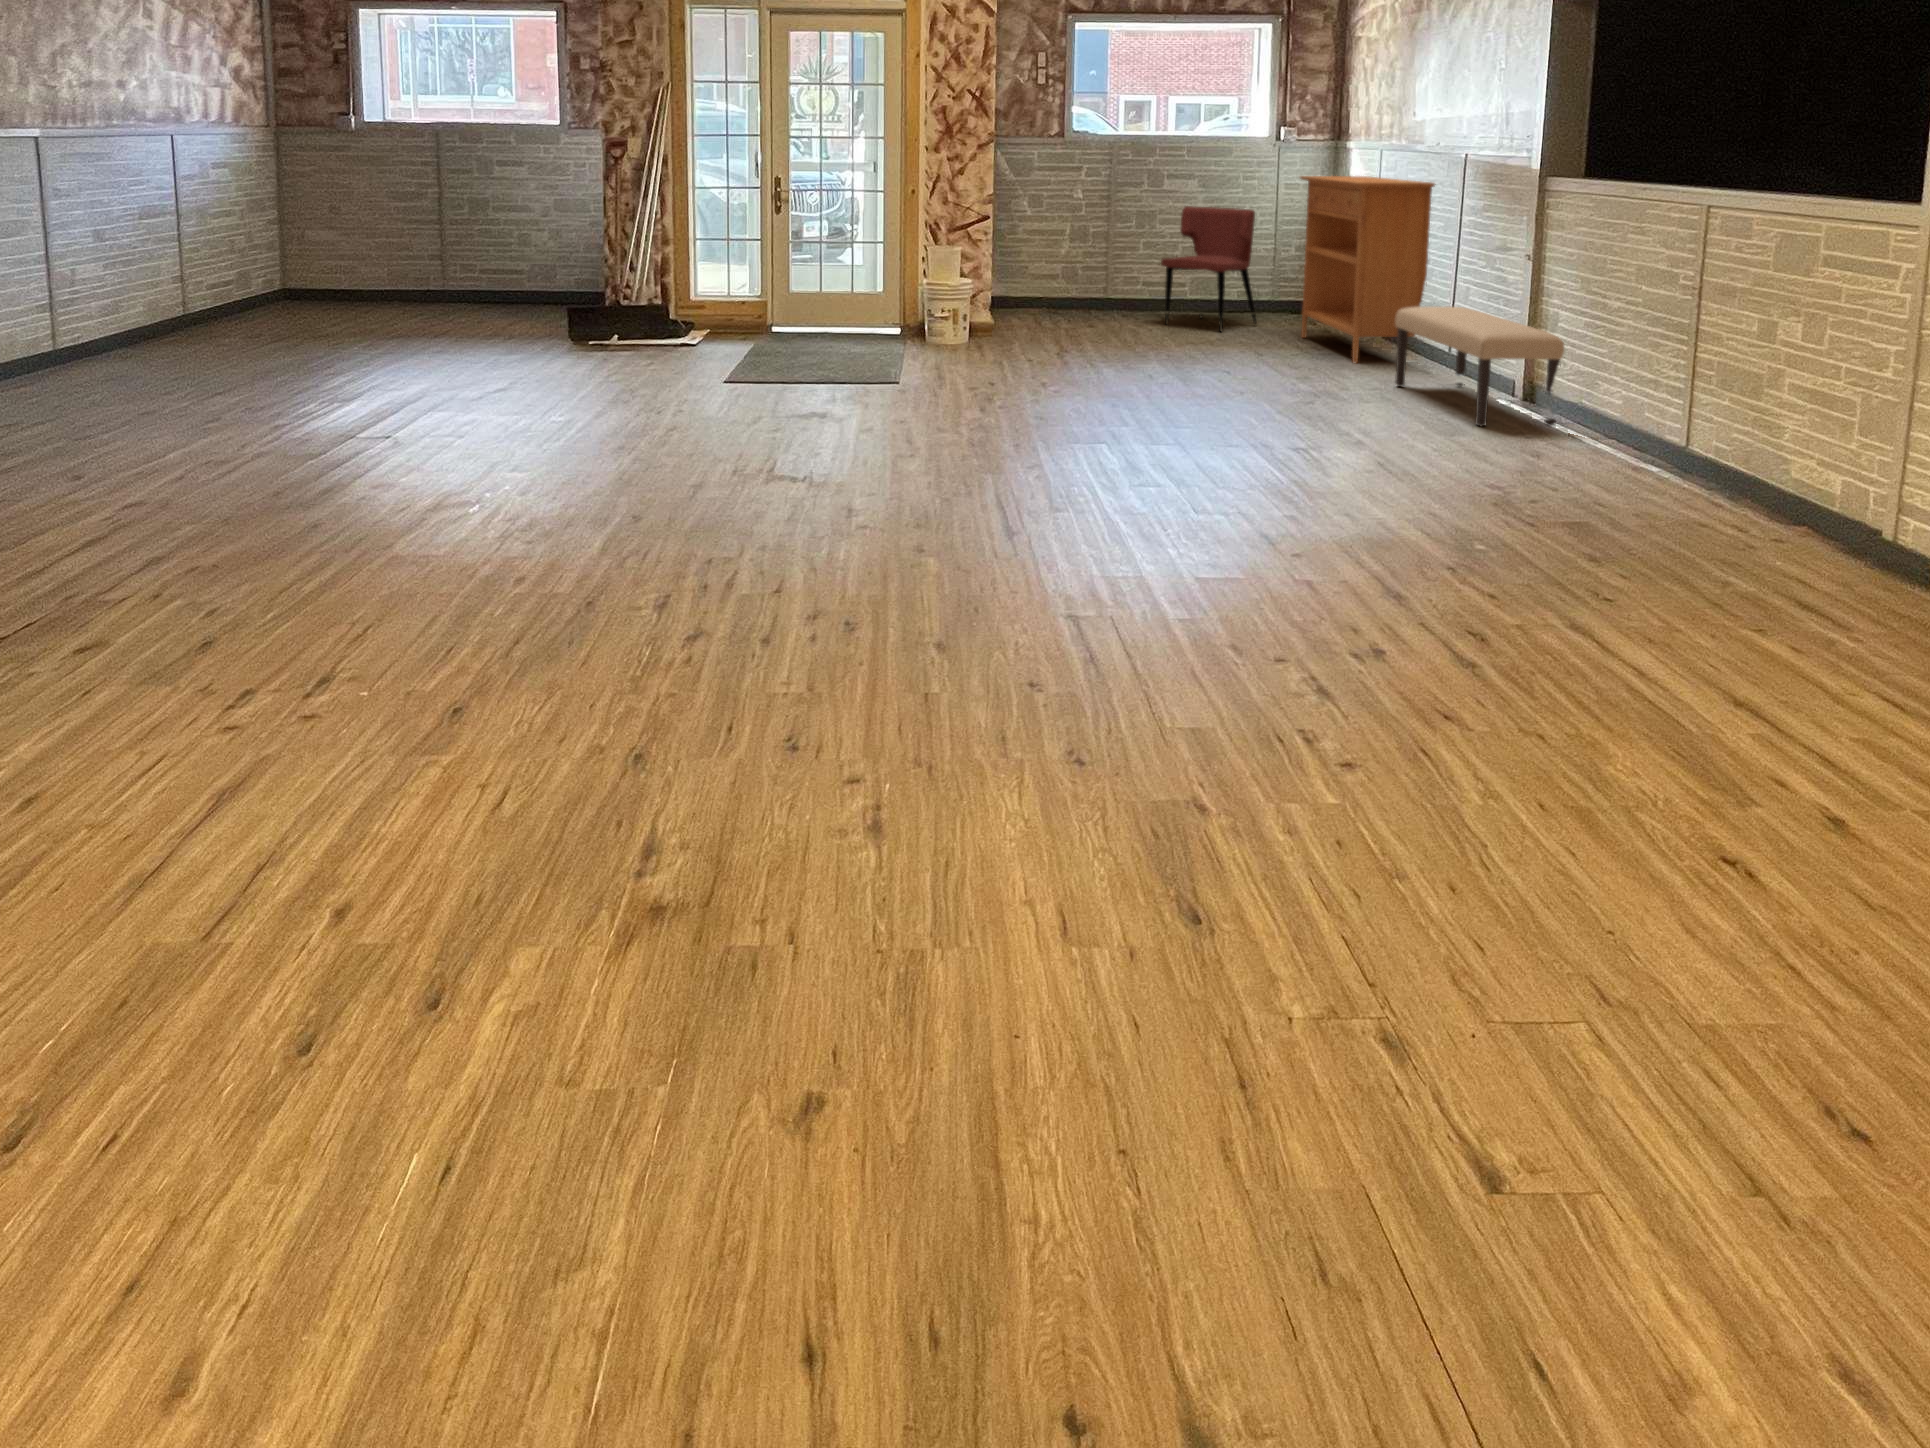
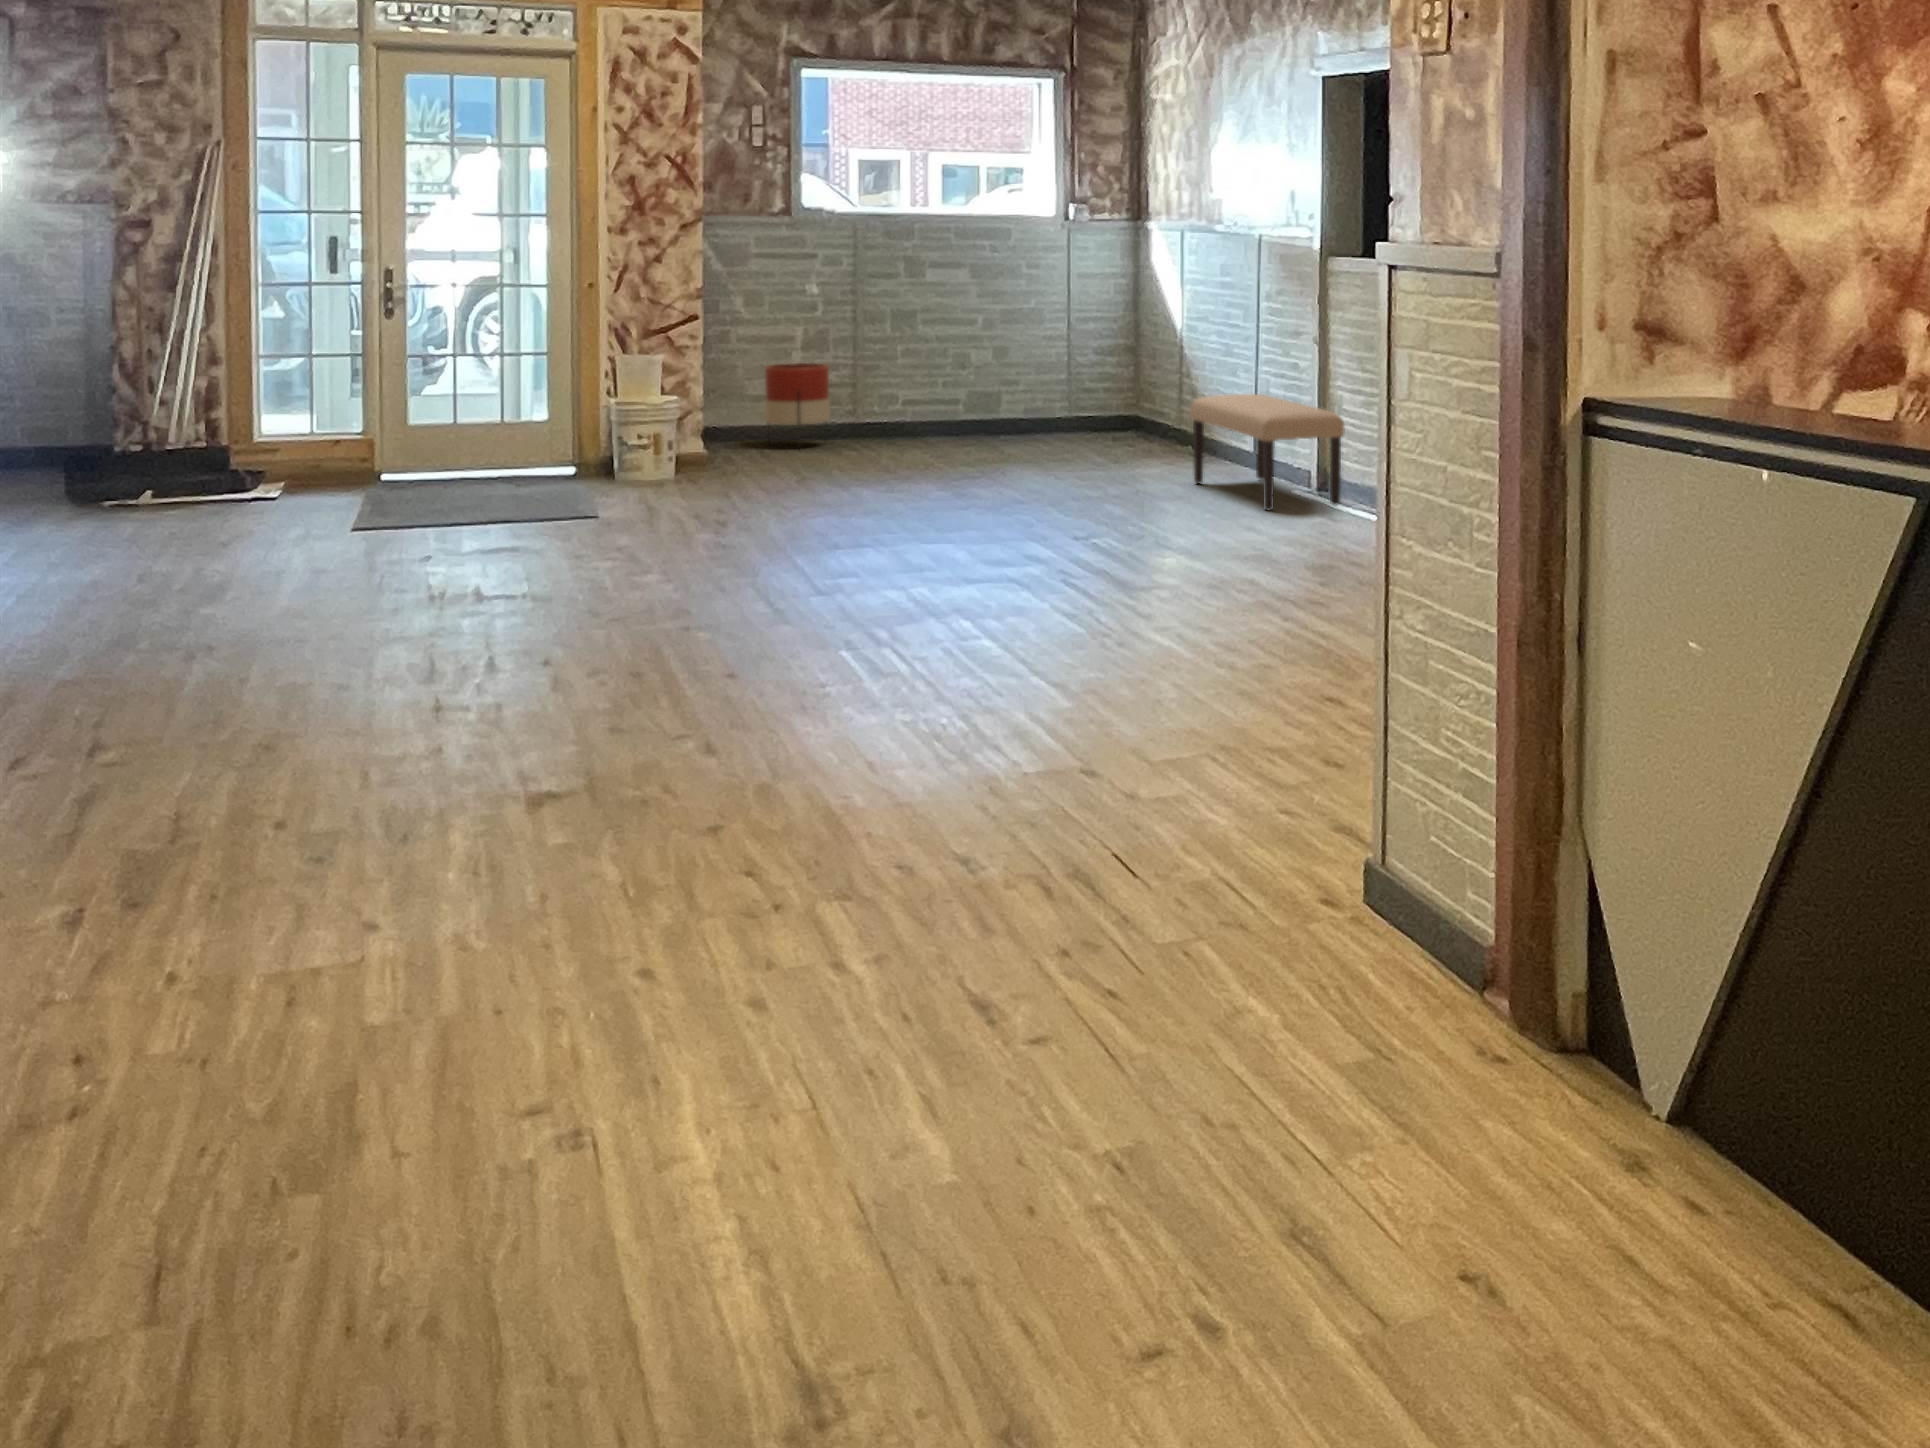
console table: present [1300,176,1435,363] -> none [1089,257,1233,467]
dining chair: present [1161,206,1257,332] -> none [929,296,1051,446]
planter: none [1036,256,1084,325] -> present [765,363,830,433]

